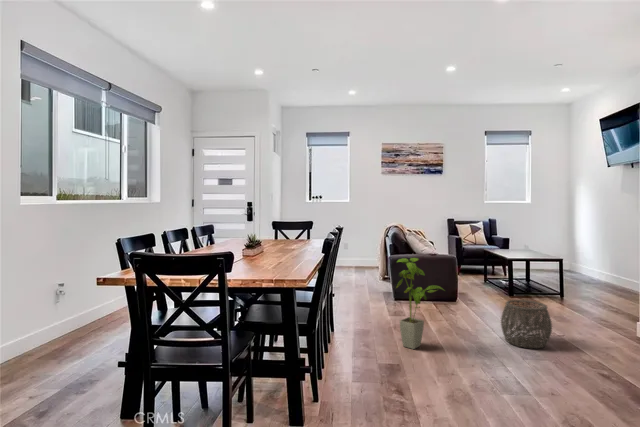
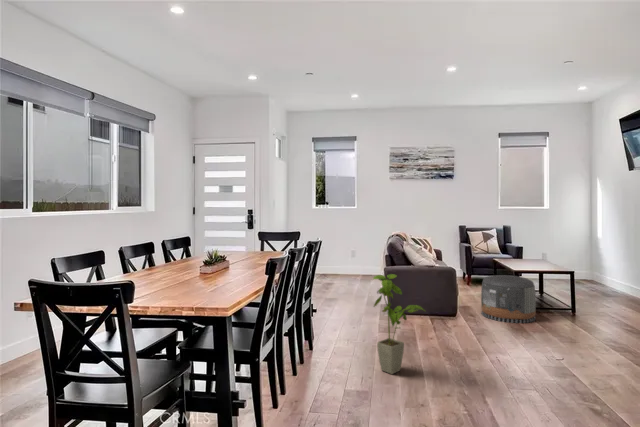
pouf: none [478,263,528,306] -> present [481,275,536,323]
woven basket: present [501,300,552,349] -> none [492,321,550,378]

